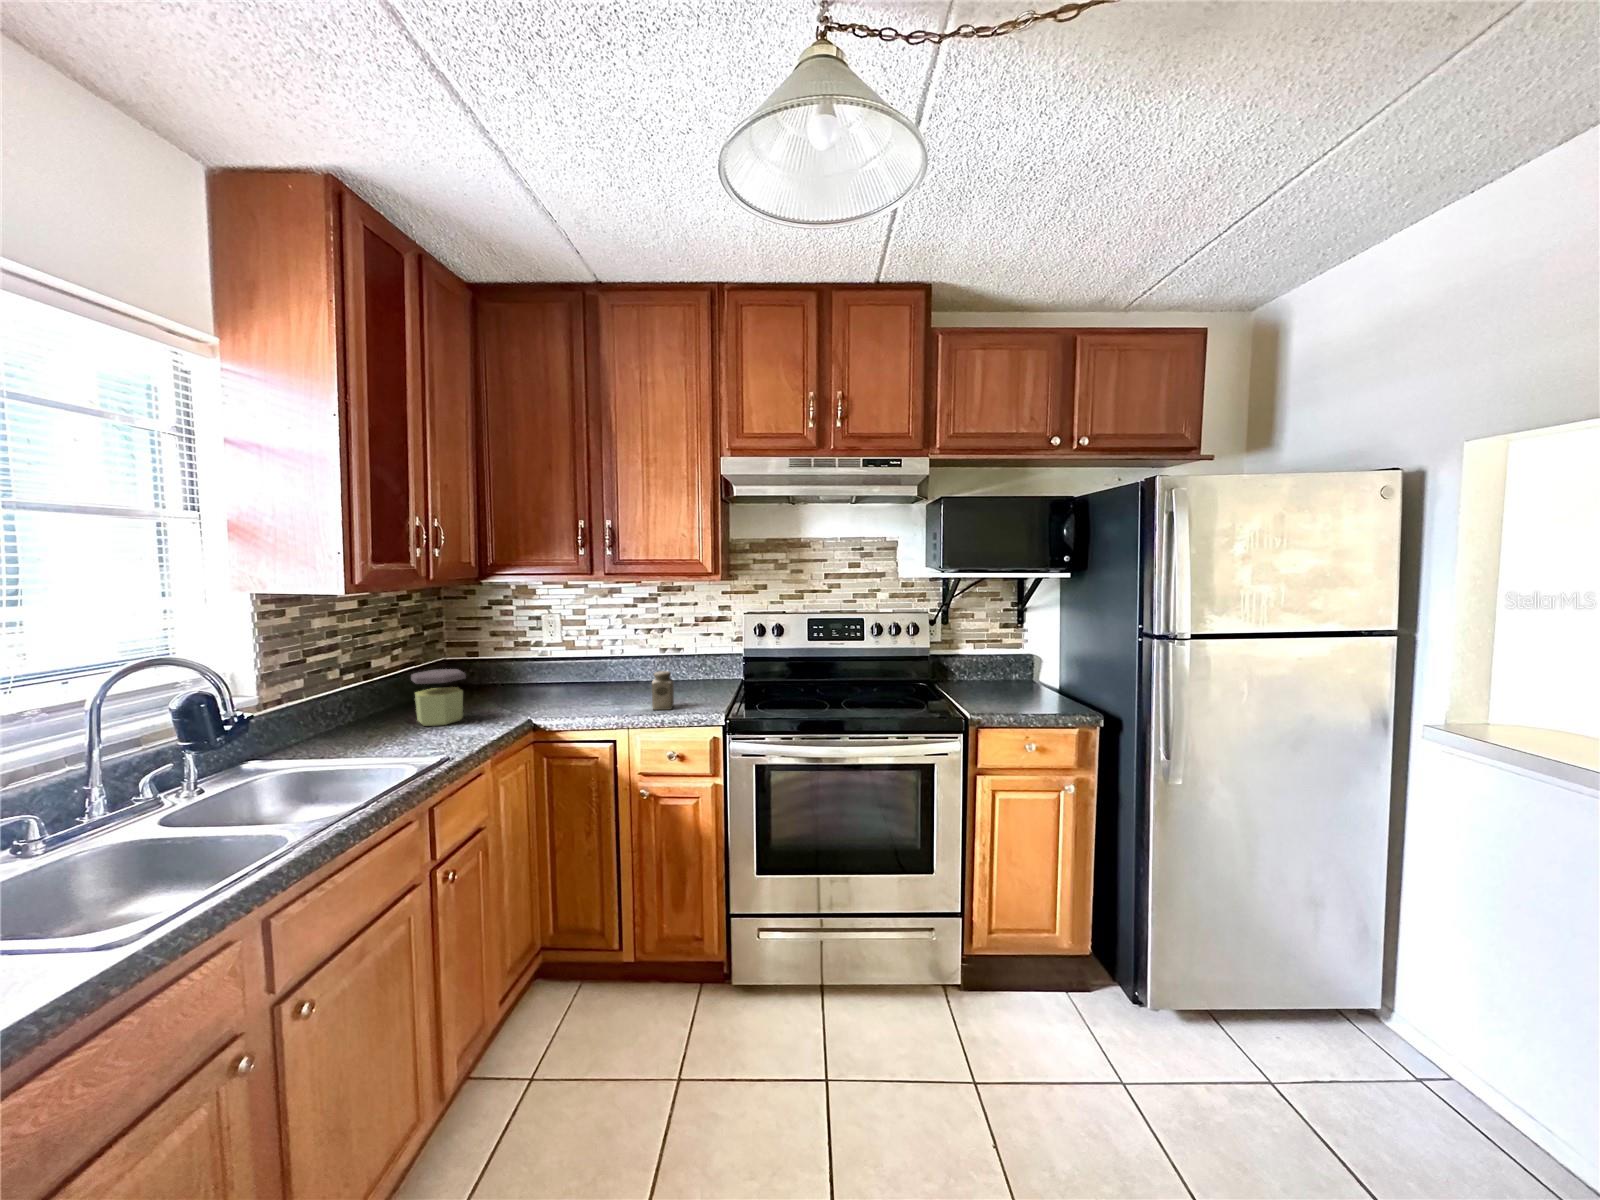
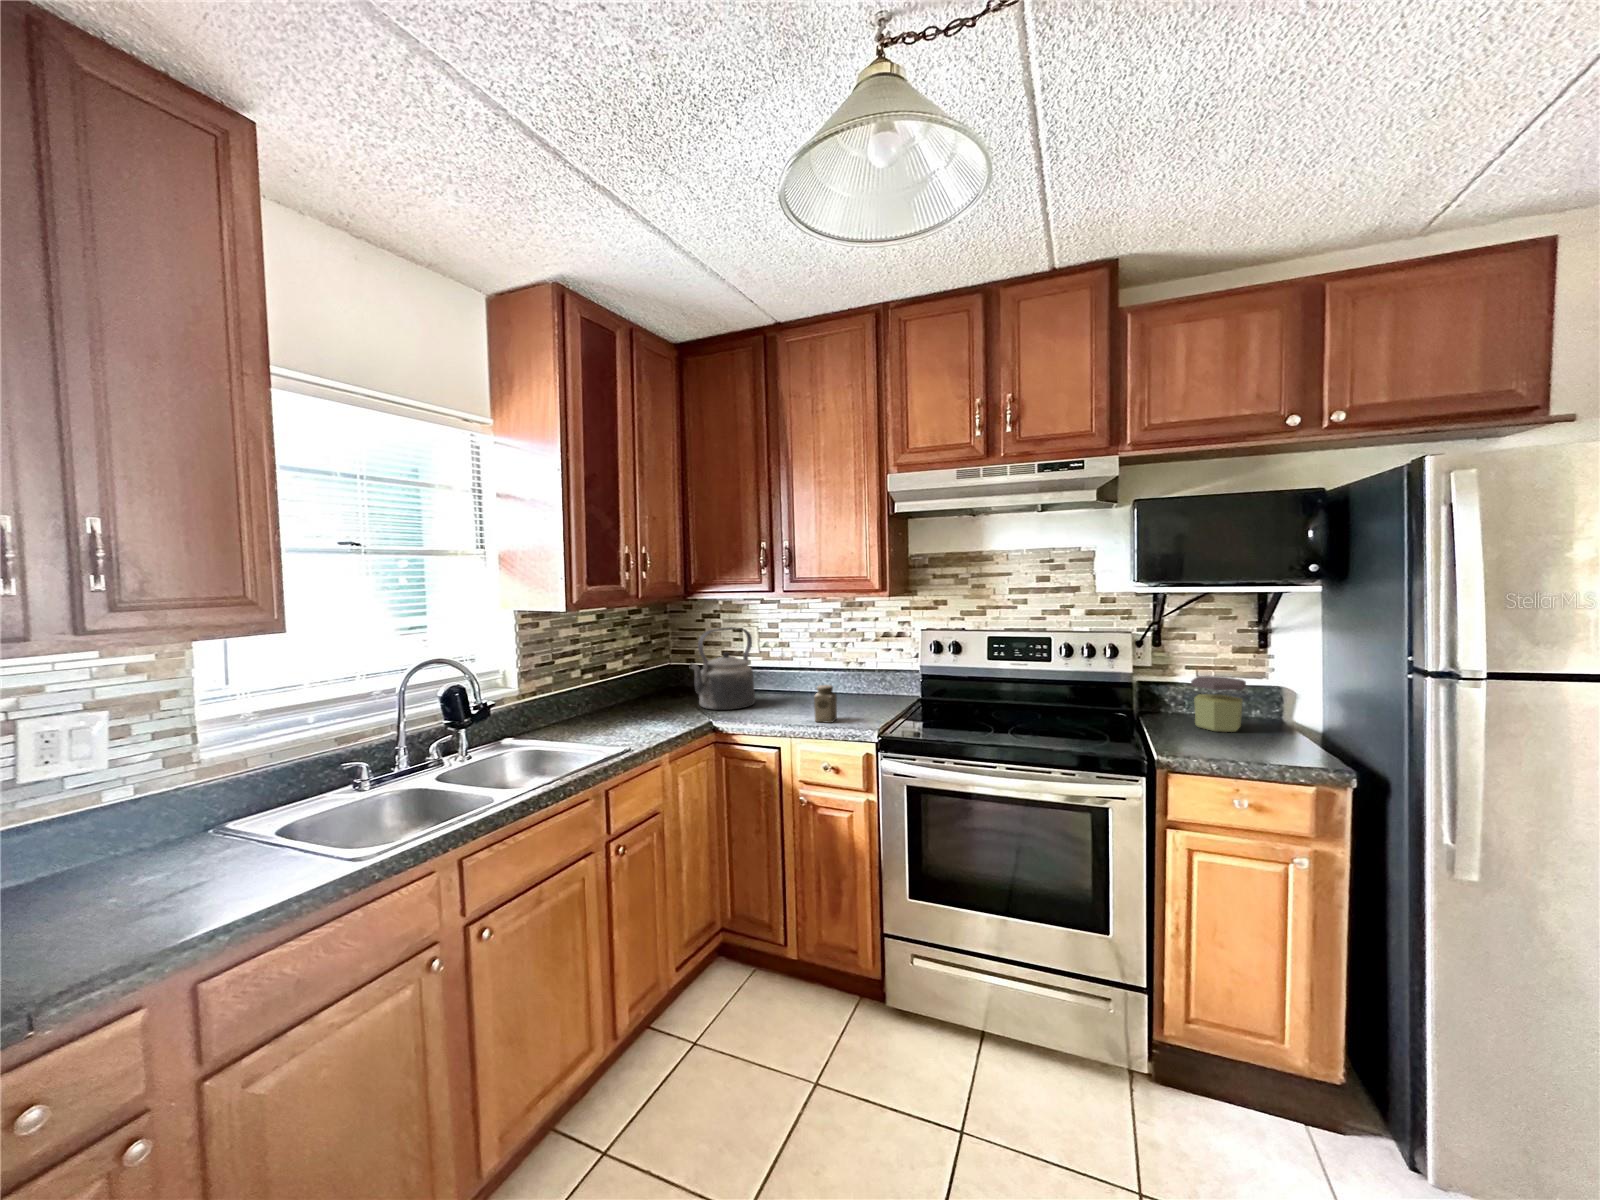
kettle: none [497,614,571,706] -> present [690,627,755,710]
jar: present [411,669,466,726] -> present [1191,676,1246,732]

